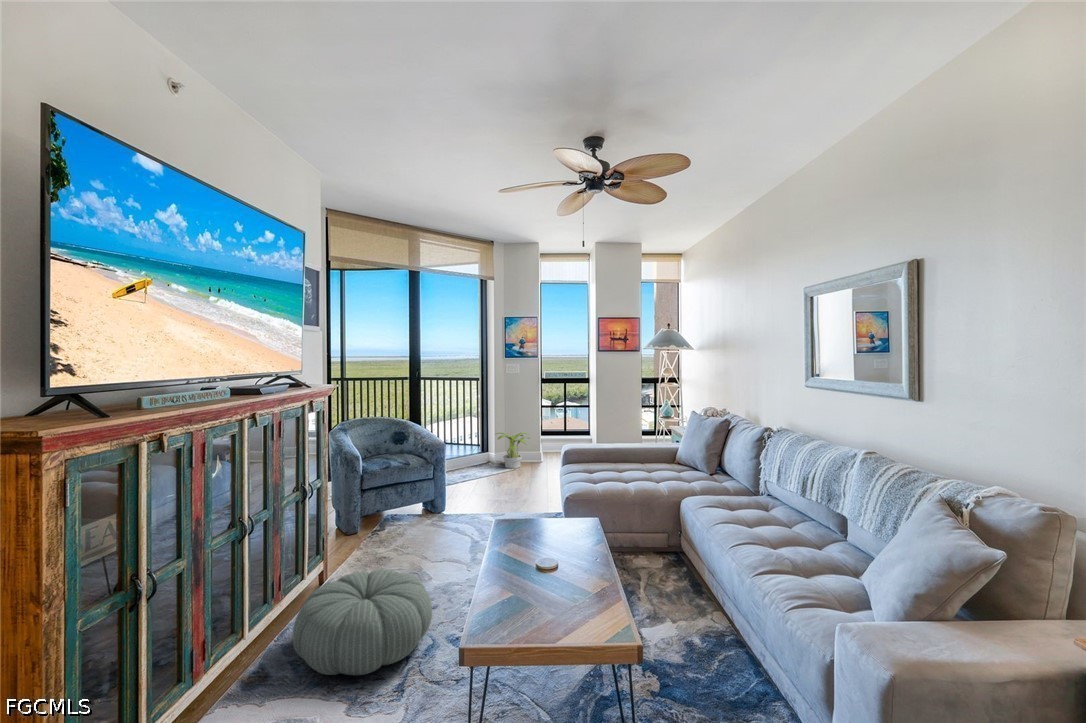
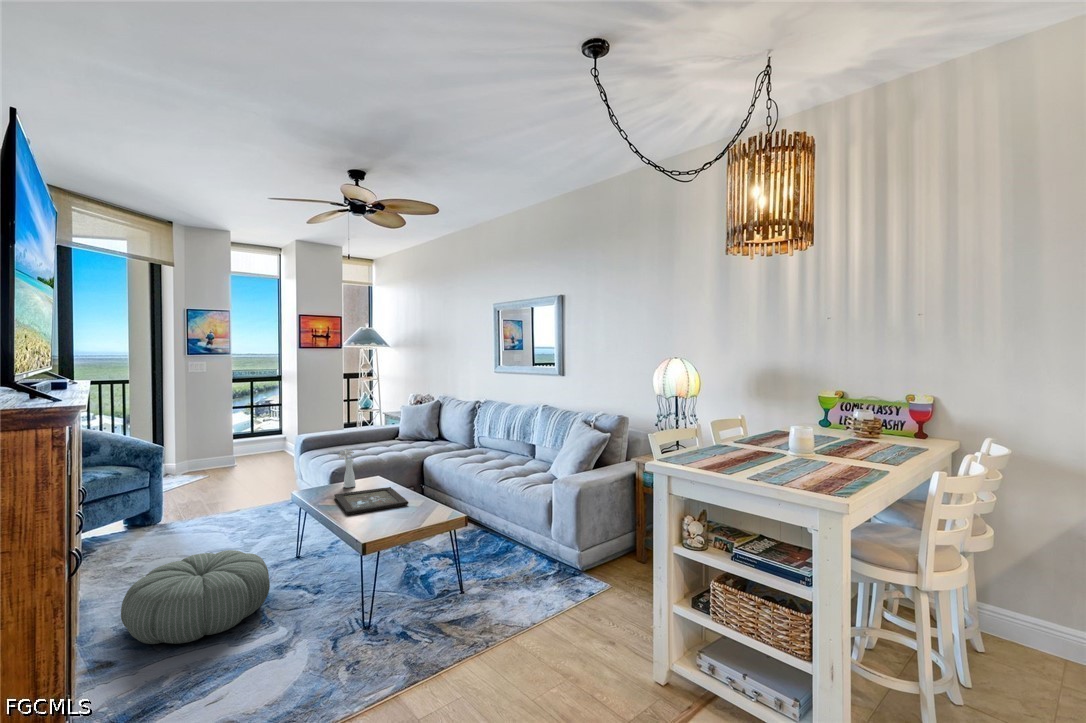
potted plant: present [496,432,530,468] -> none [180,435,226,476]
vase: none [539,478,559,528] -> present [338,449,356,488]
tray: none [500,536,588,581] -> present [334,487,408,515]

